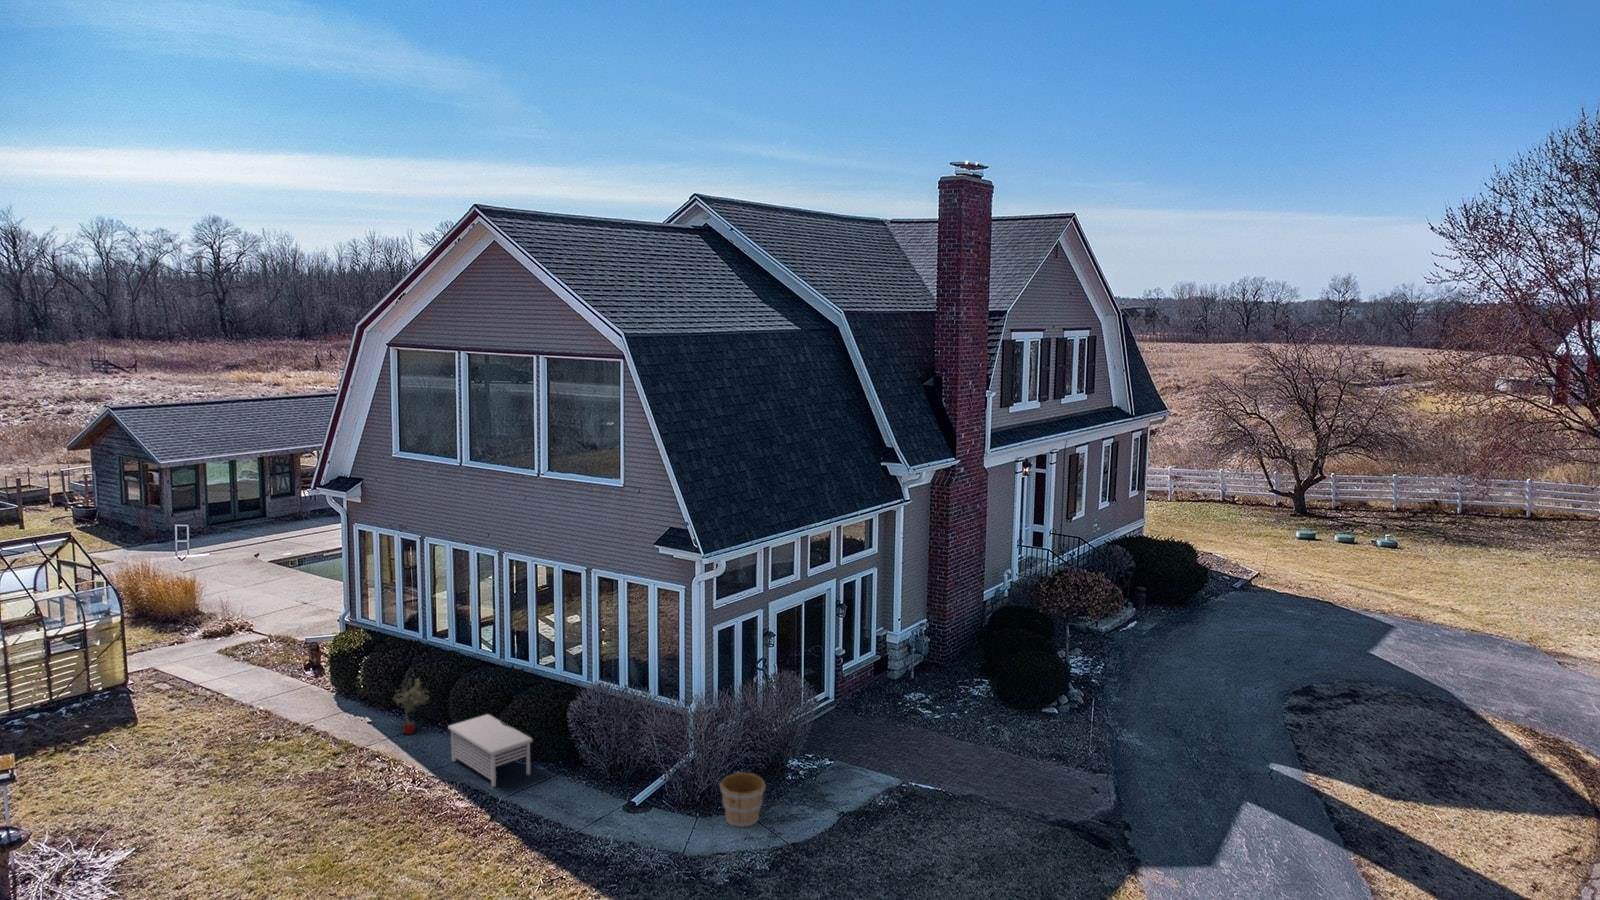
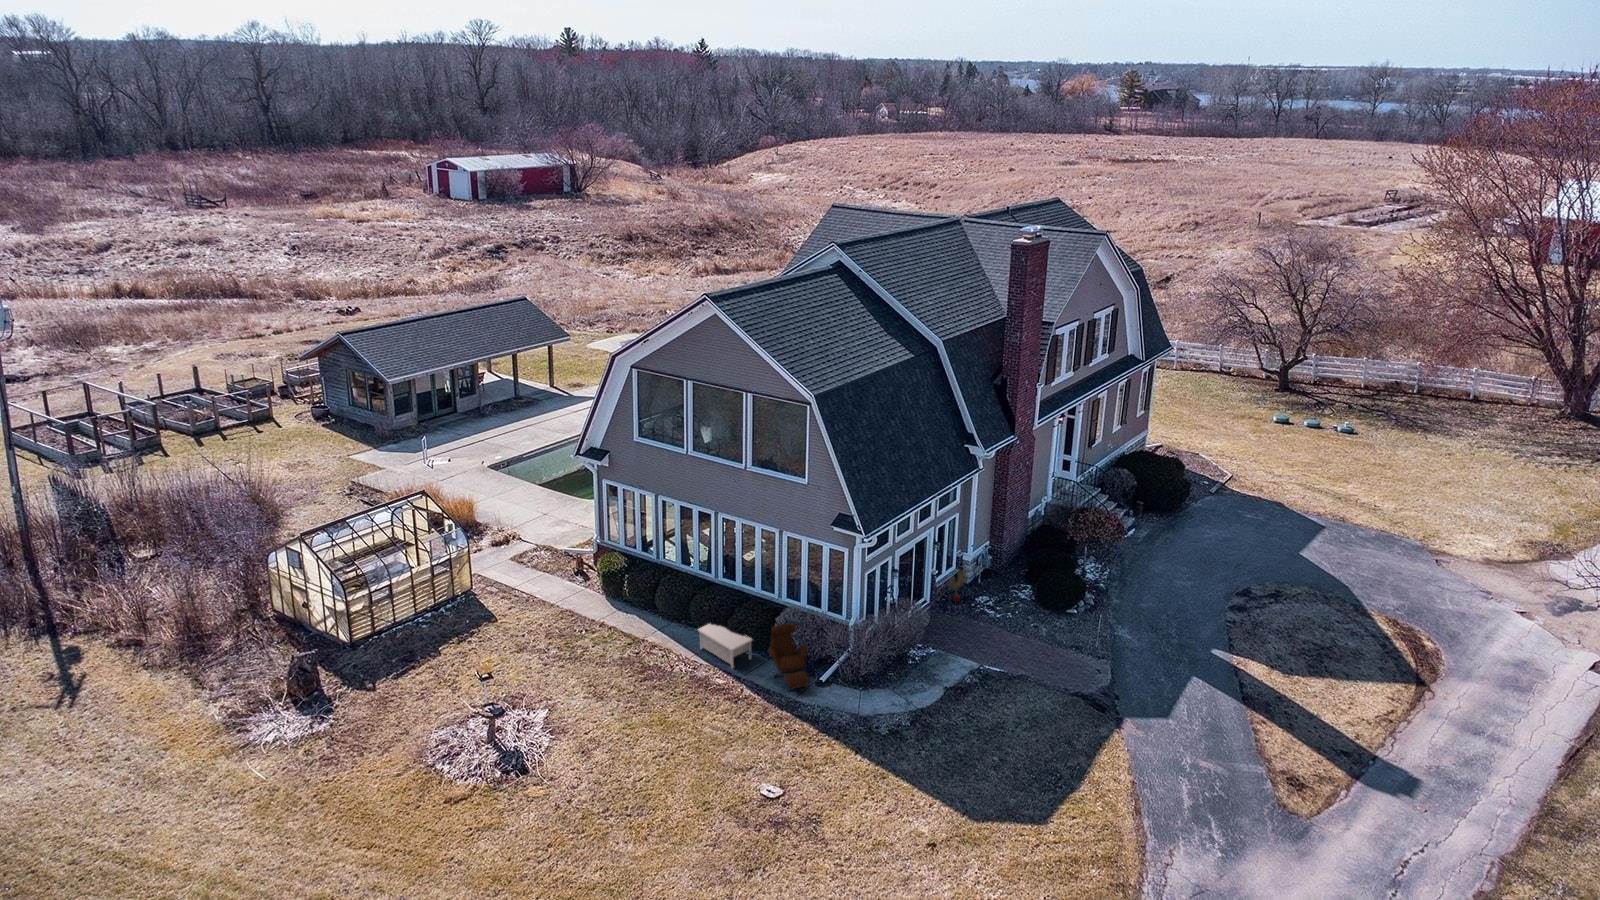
potted tree: present [393,680,429,734] -> present [948,570,967,602]
lounge chair: none [550,708,616,822] -> present [768,623,809,689]
wooden bucket: present [720,772,766,827] -> none [874,665,902,698]

